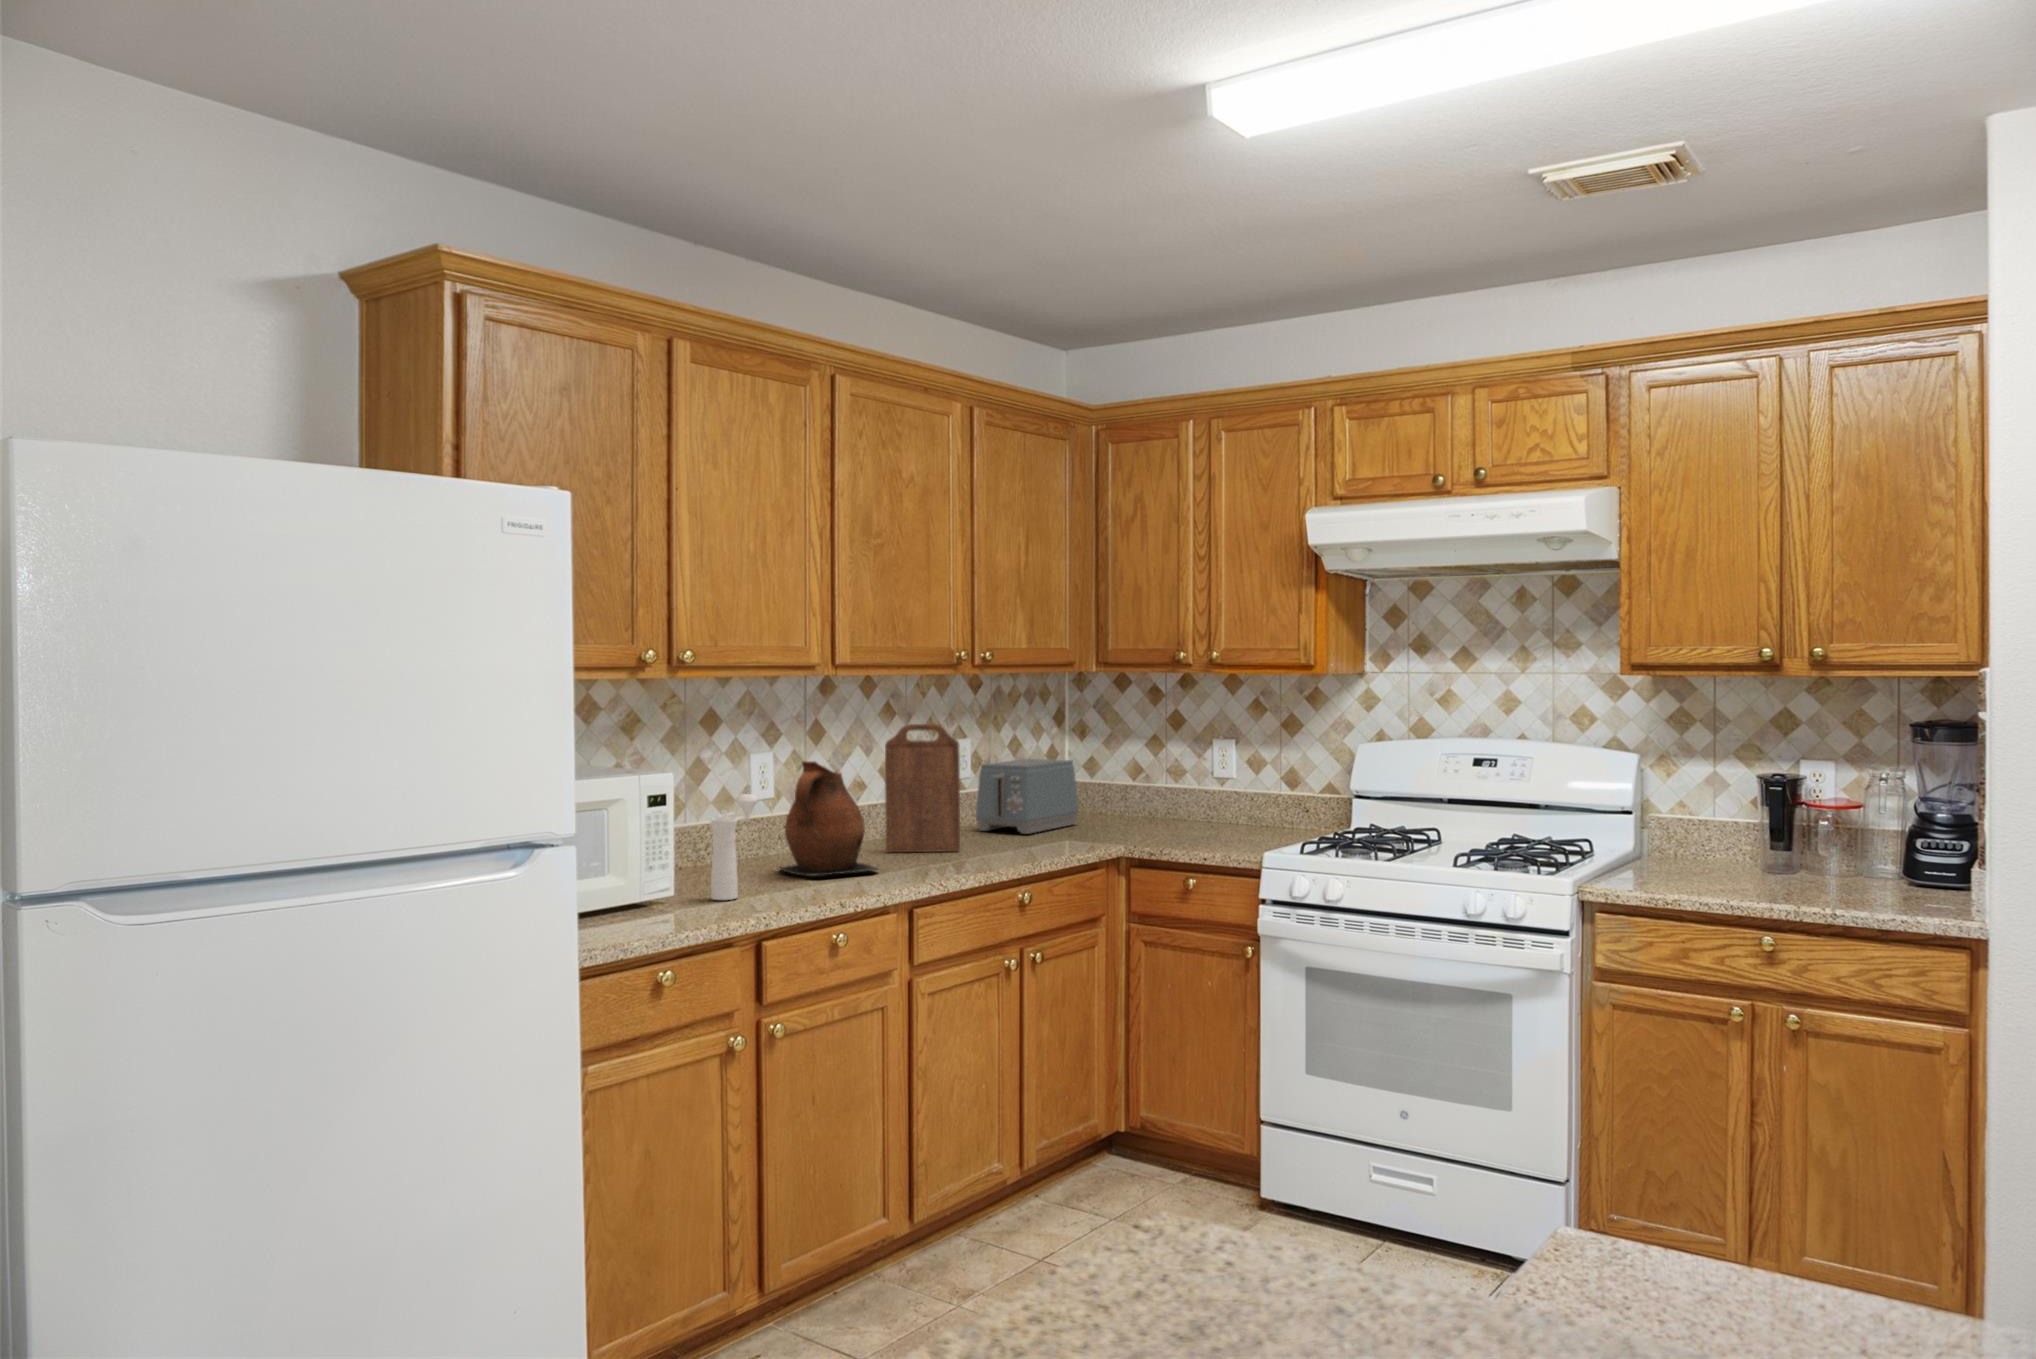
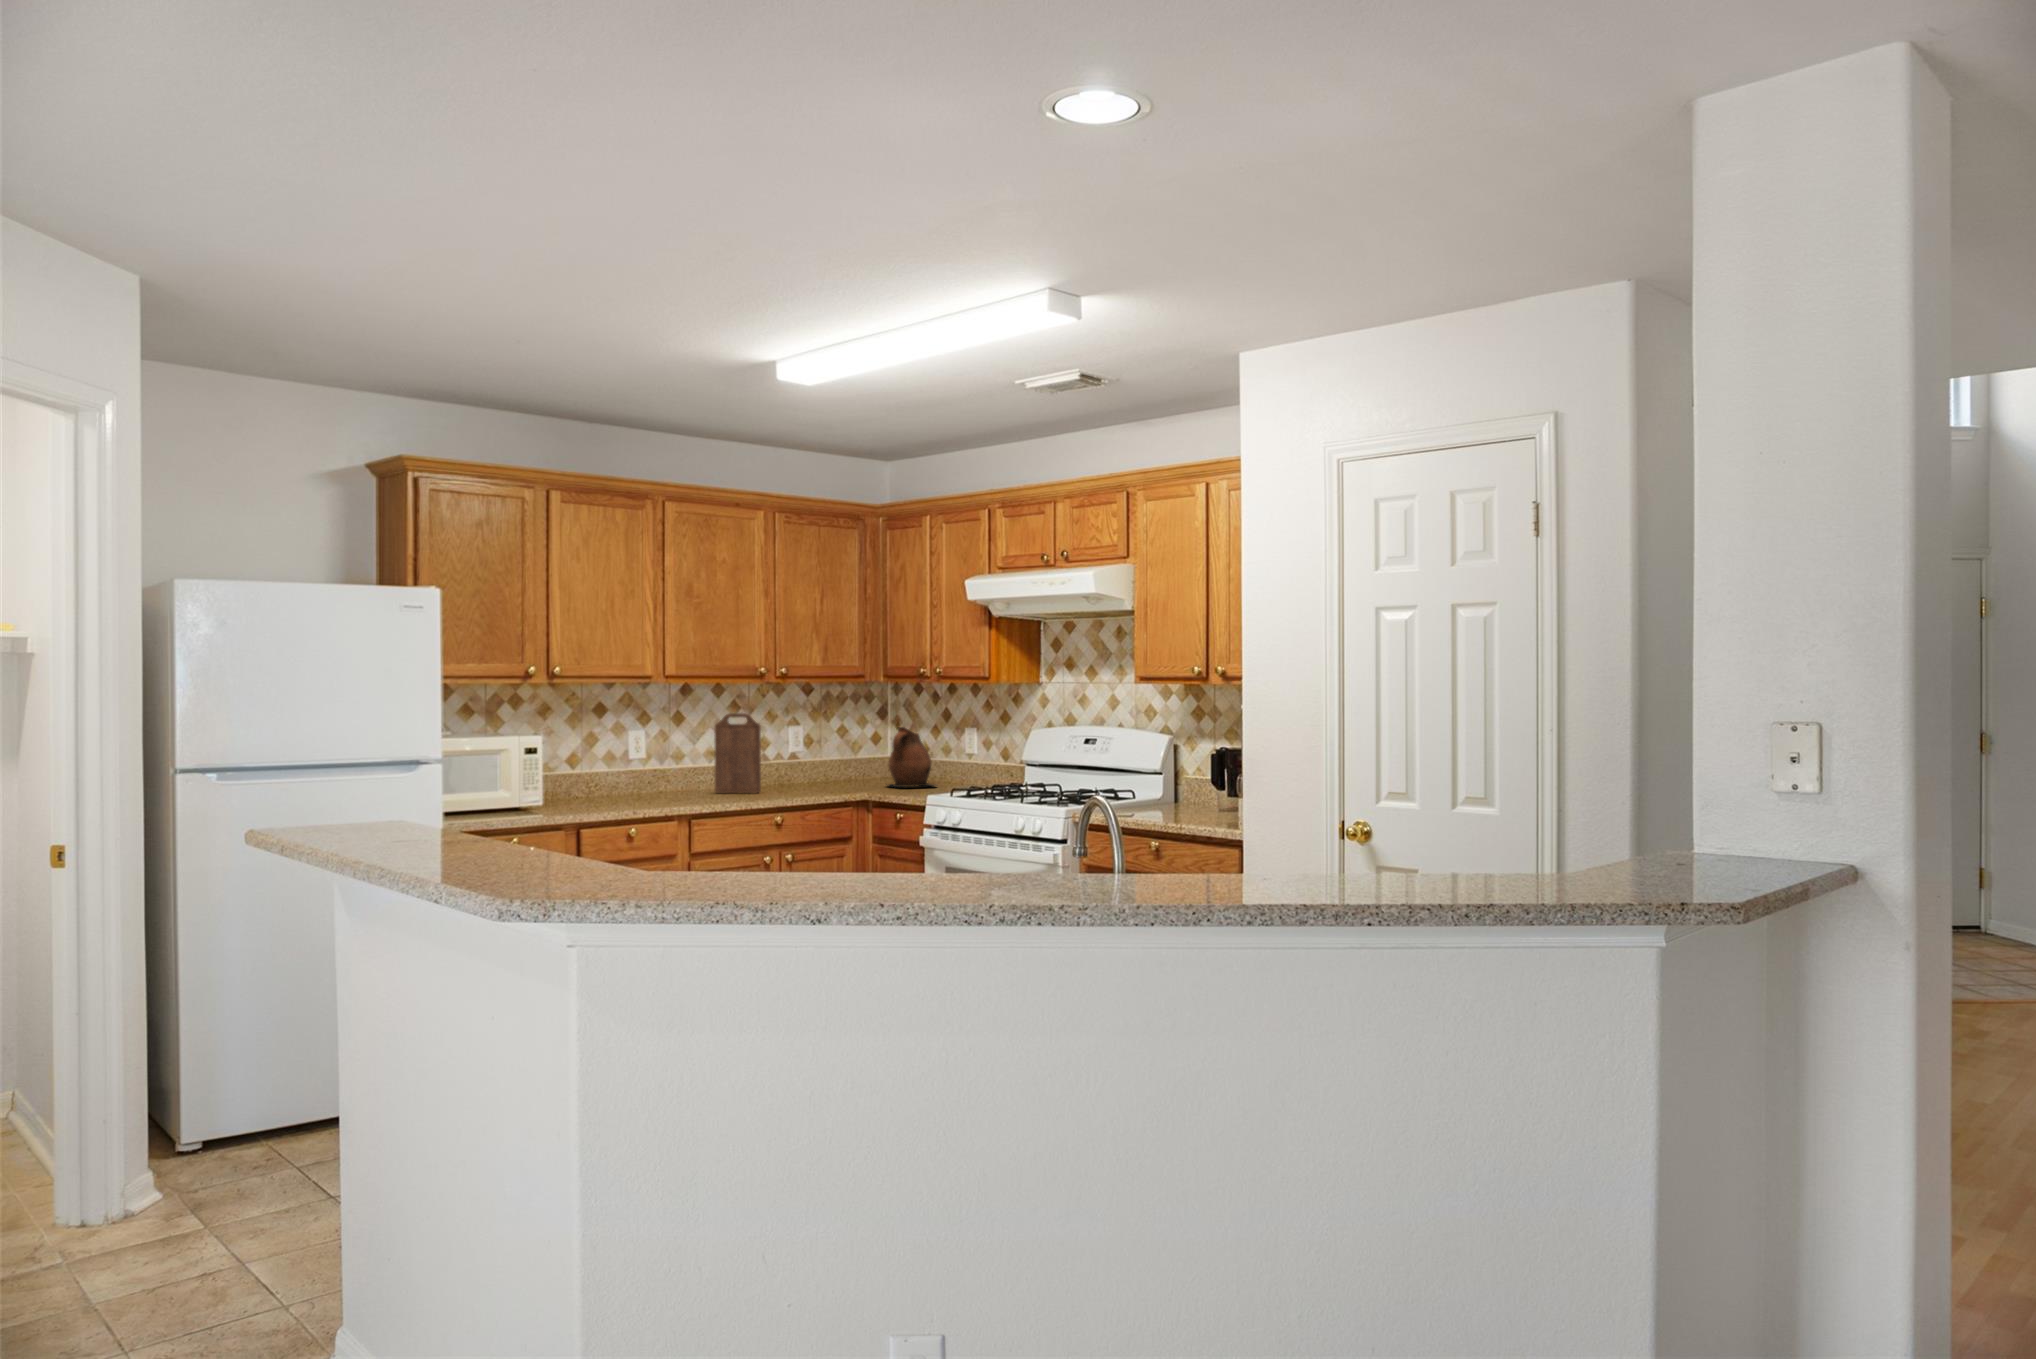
toaster: present [976,759,1079,834] -> none [797,740,872,787]
ceramic pitcher: present [781,761,878,876] -> present [889,727,935,787]
pepper mill: present [711,794,757,900] -> none [569,750,603,809]

